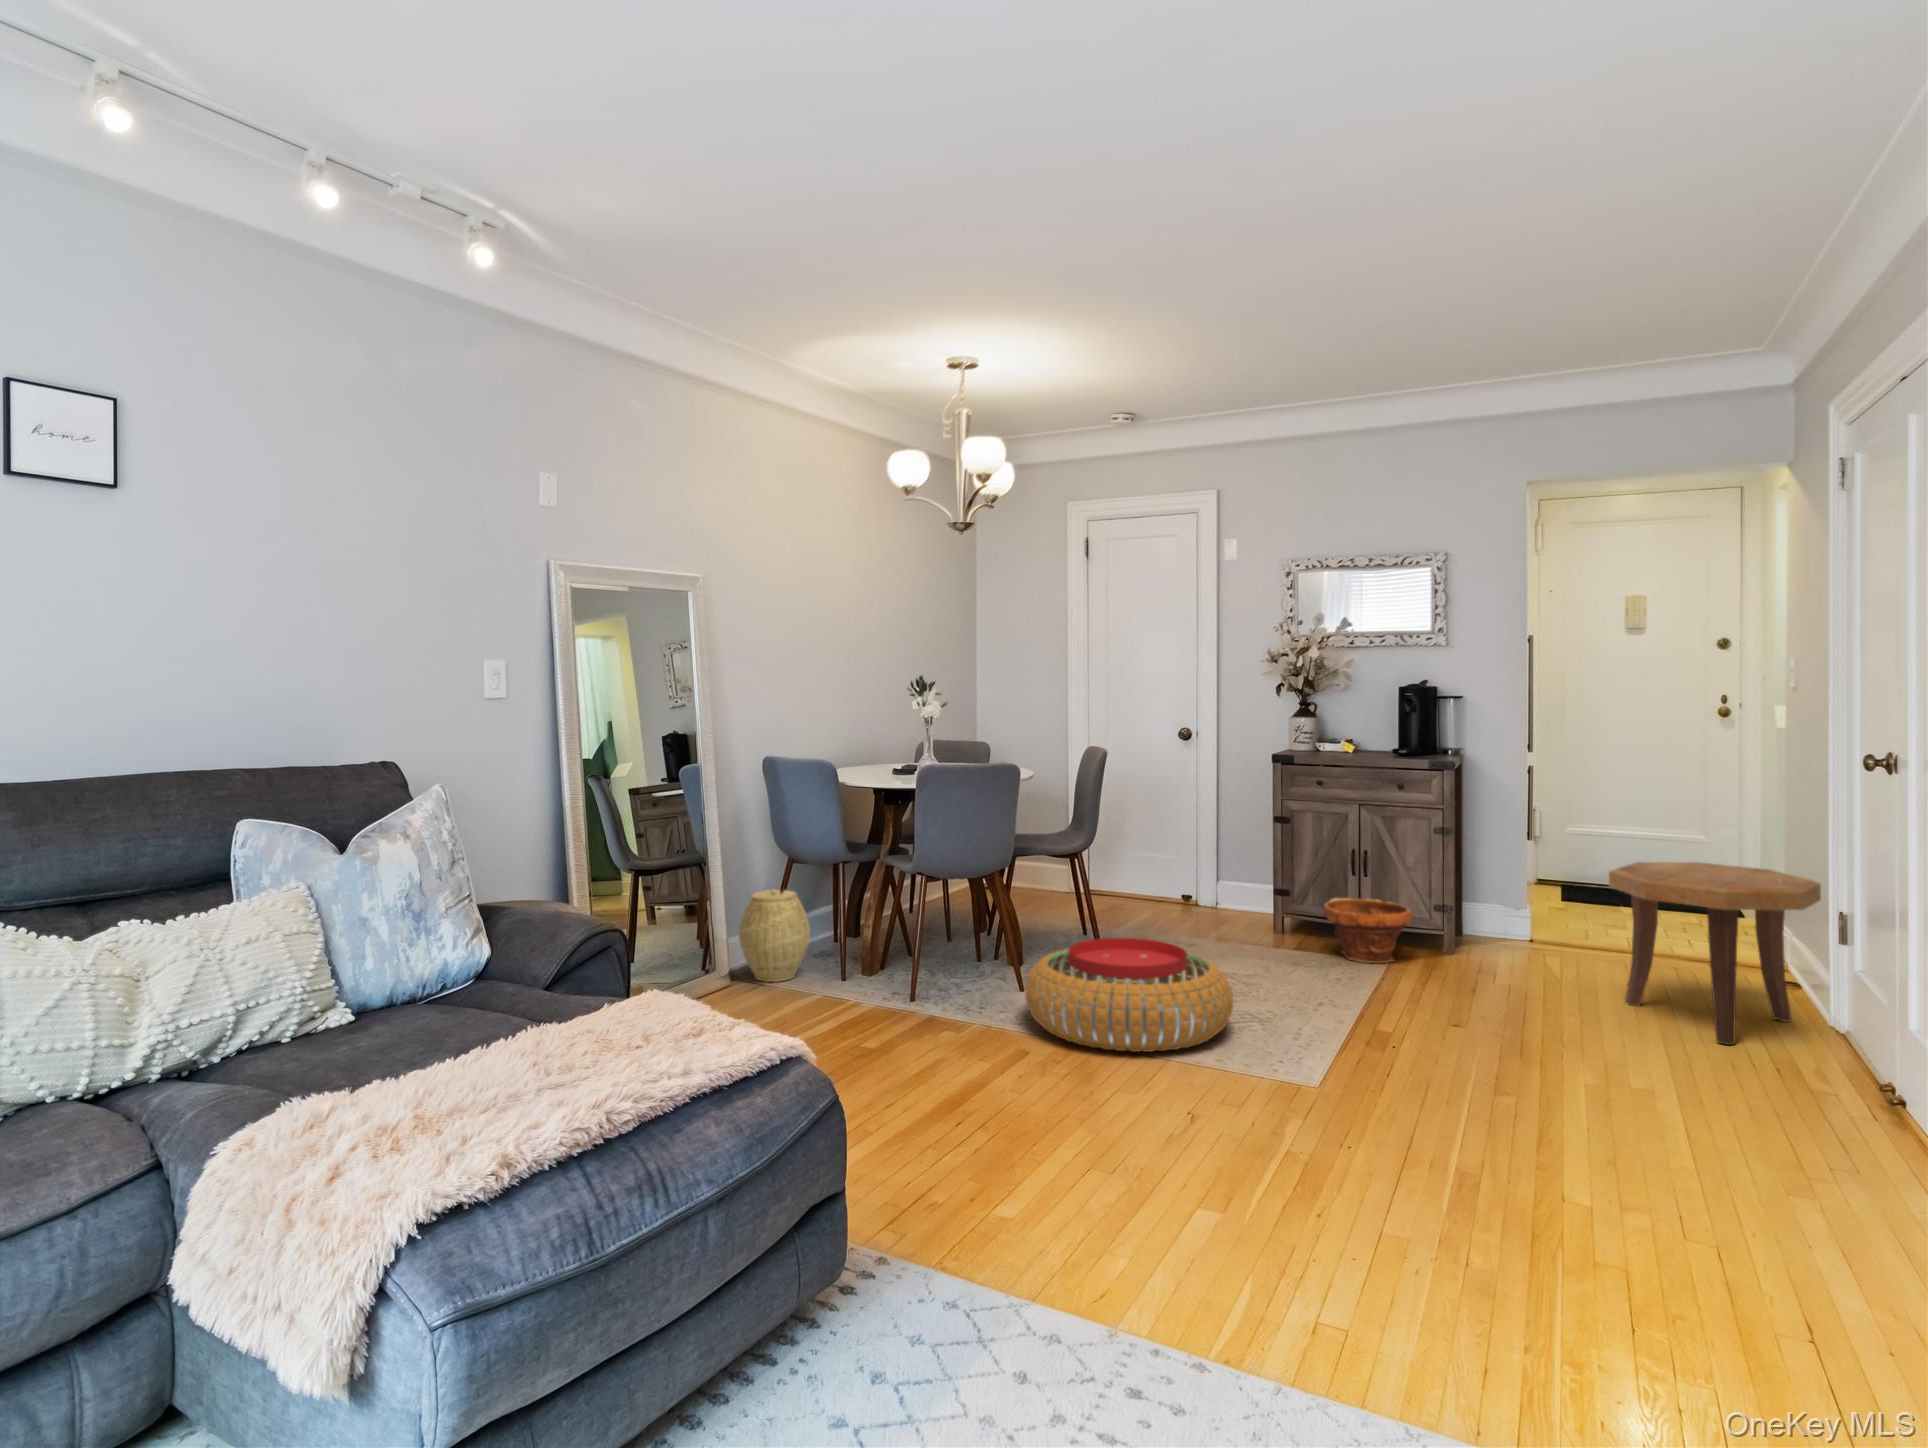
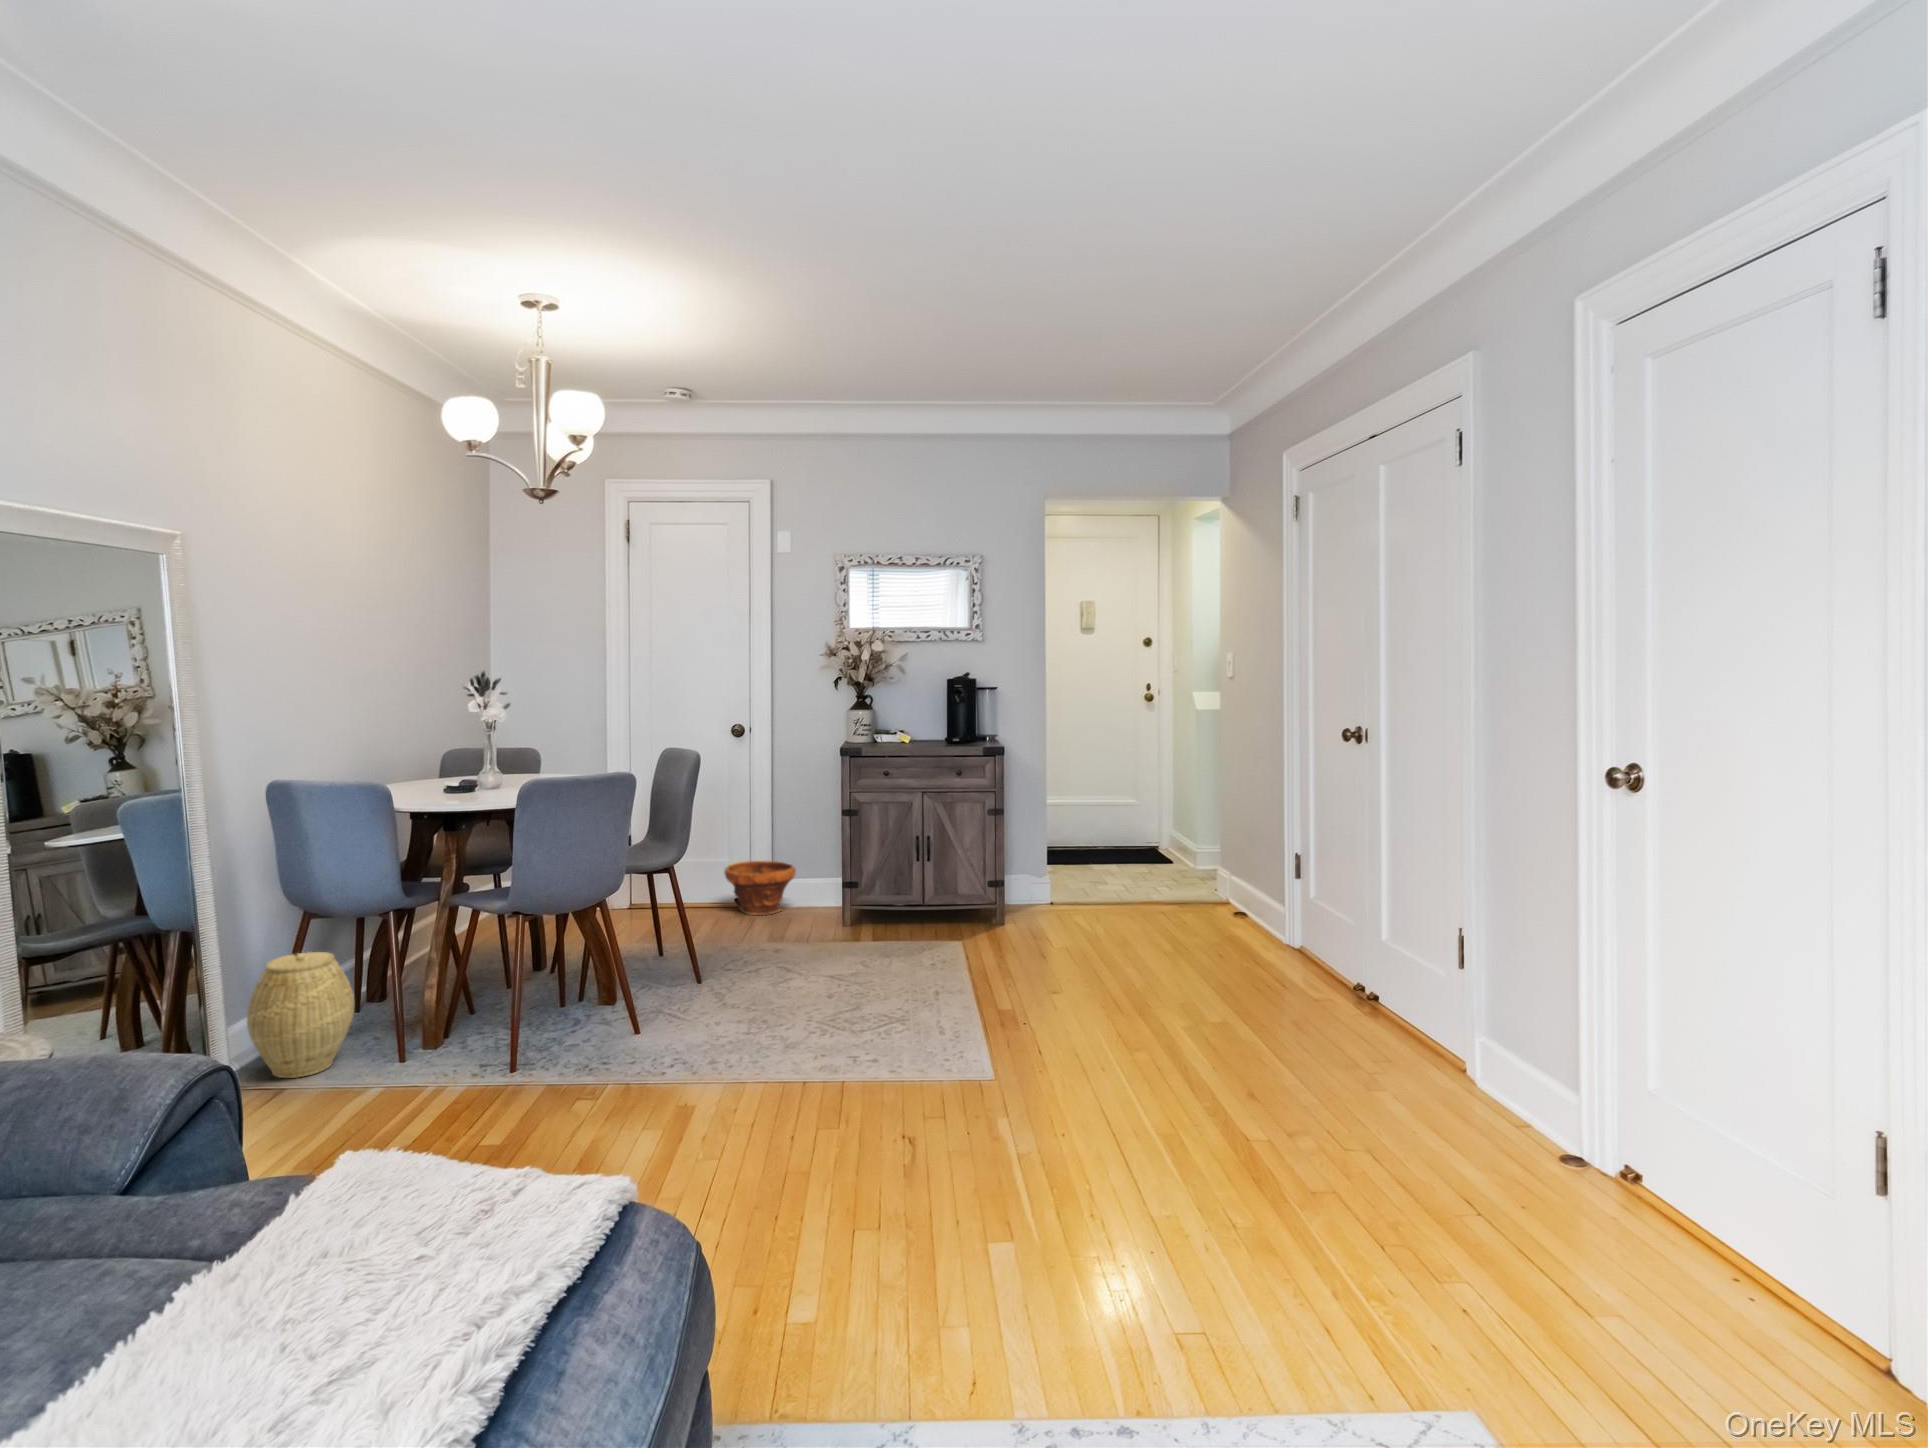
side table: present [1609,862,1821,1045] -> none [1152,826,1295,978]
planter: present [1324,898,1412,963] -> present [725,860,796,915]
pouf: present [1025,938,1233,1052] -> none [664,956,888,1090]

